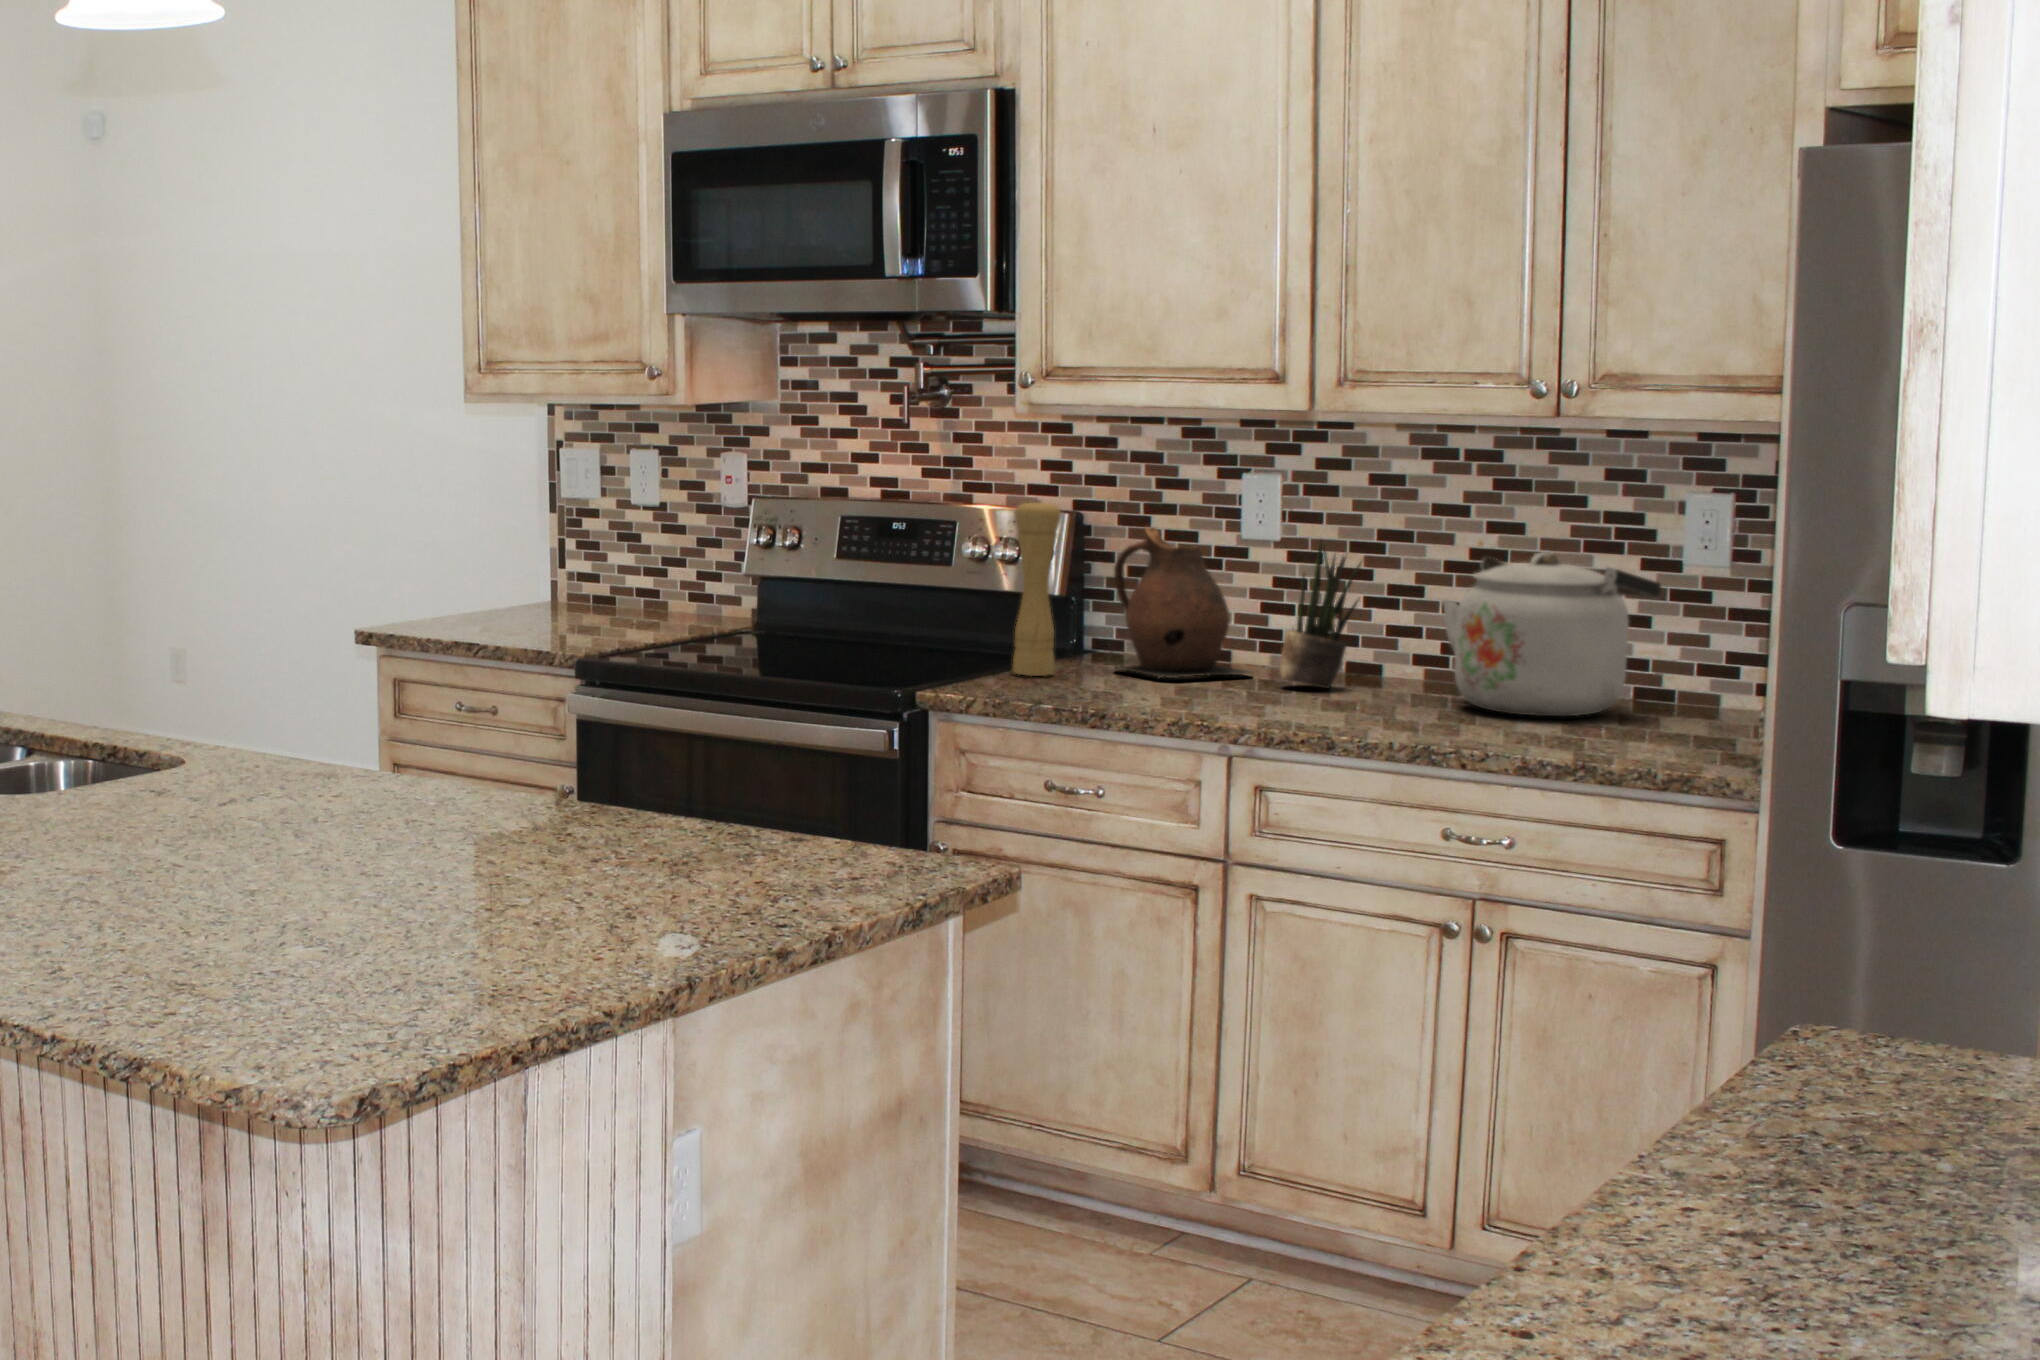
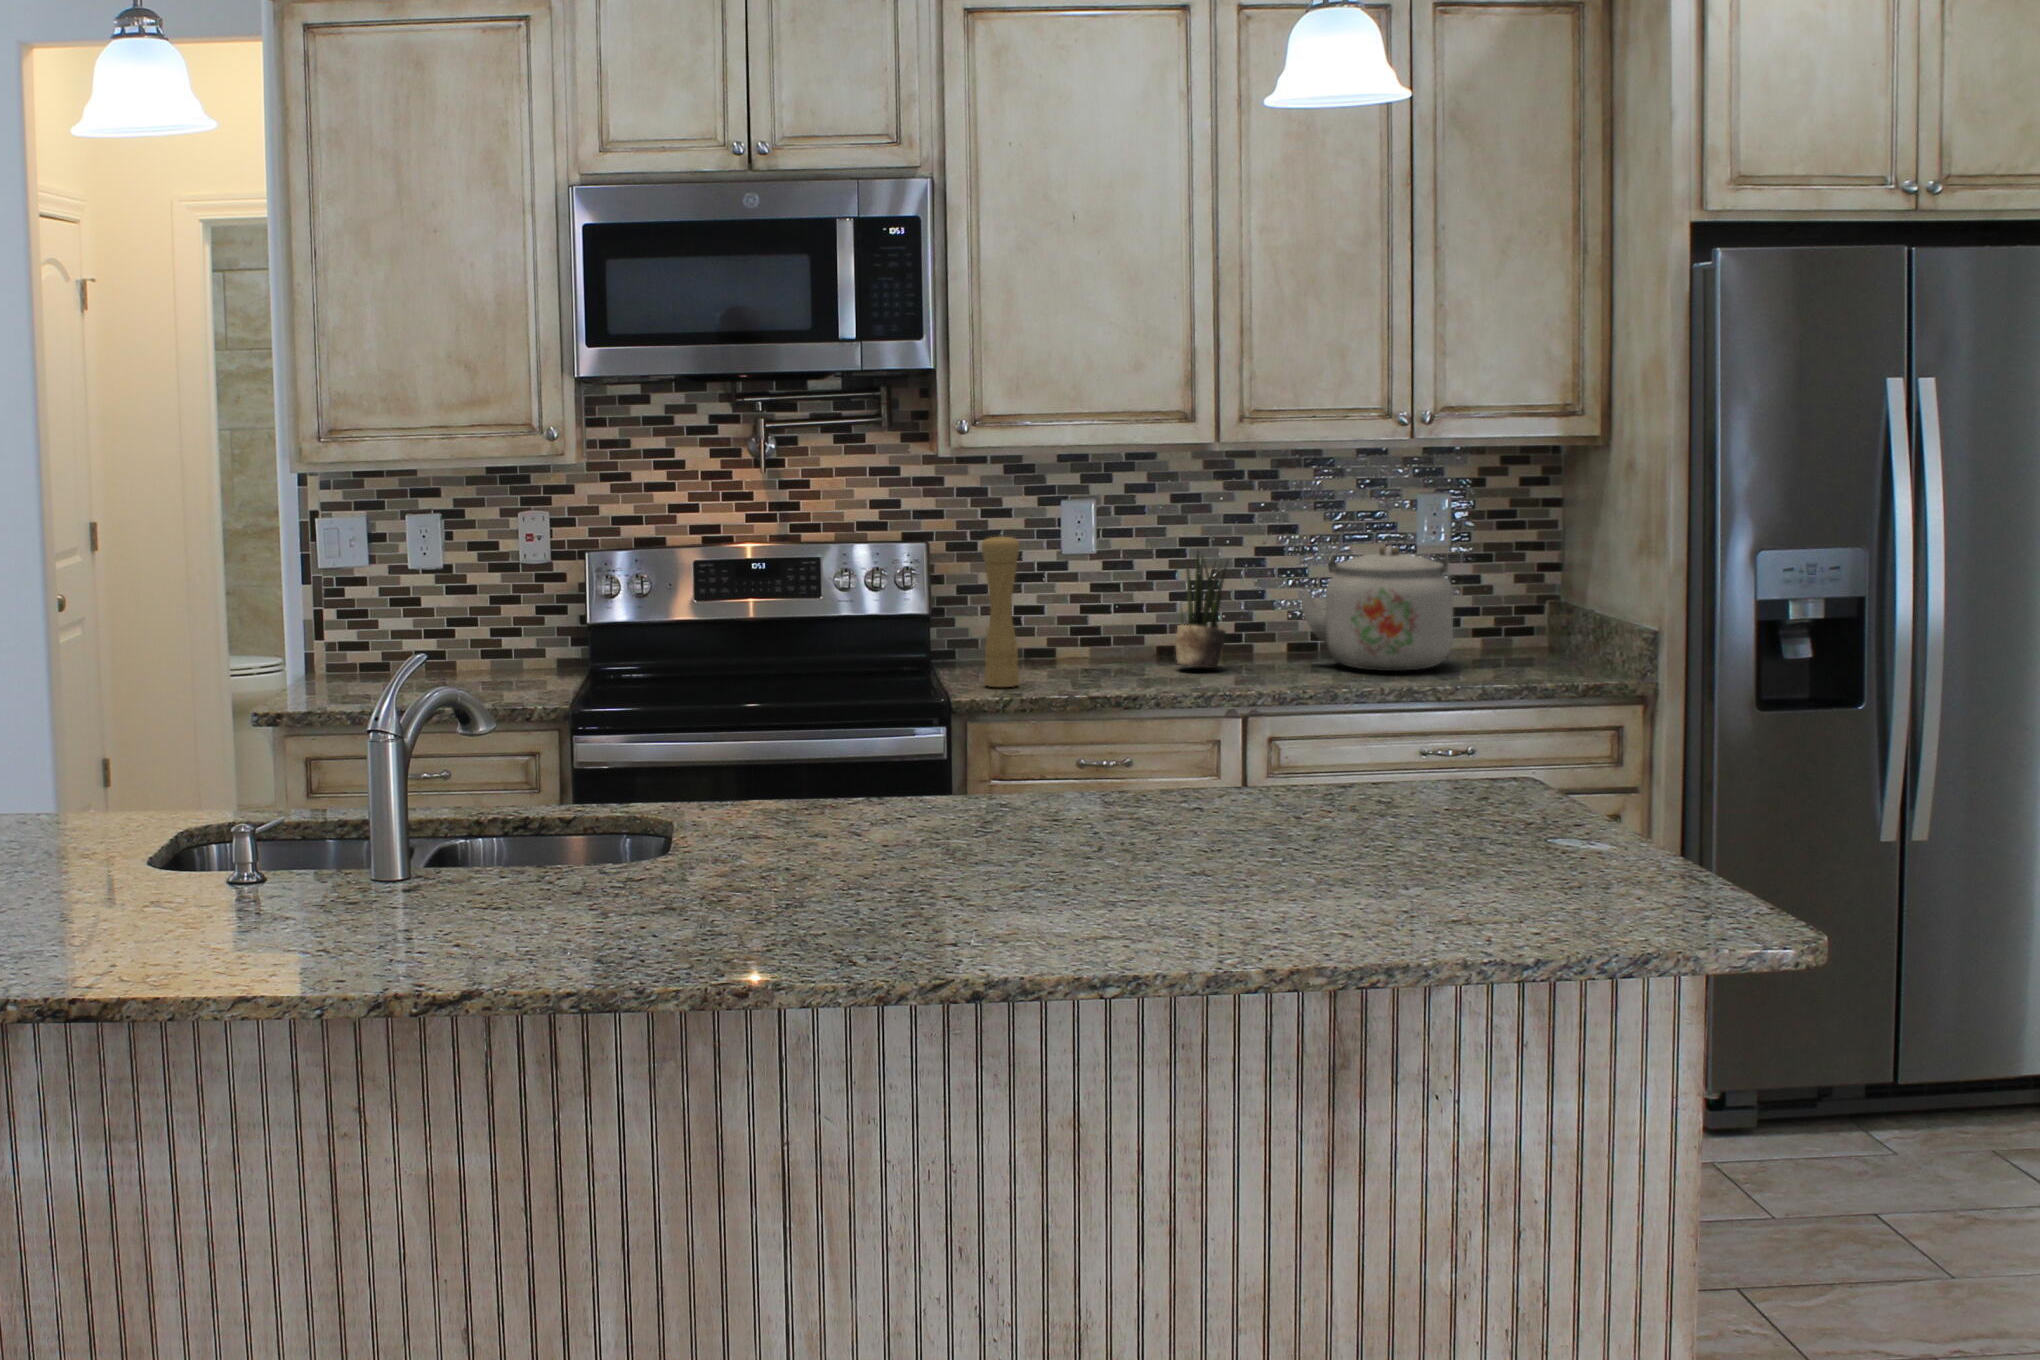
ceramic pitcher: present [1114,527,1252,678] -> none [1022,550,1132,677]

